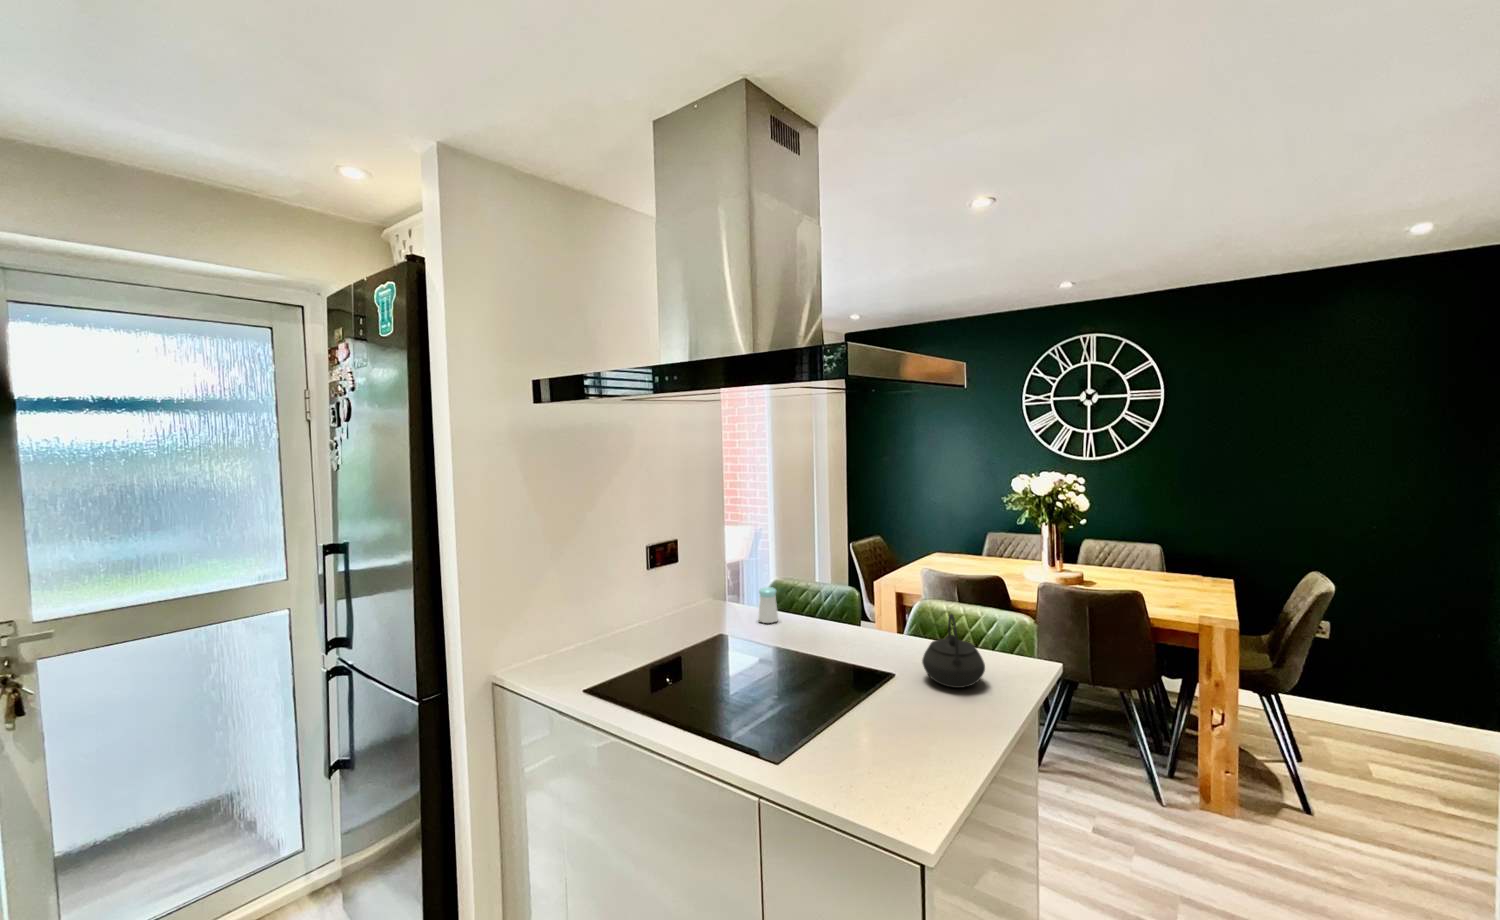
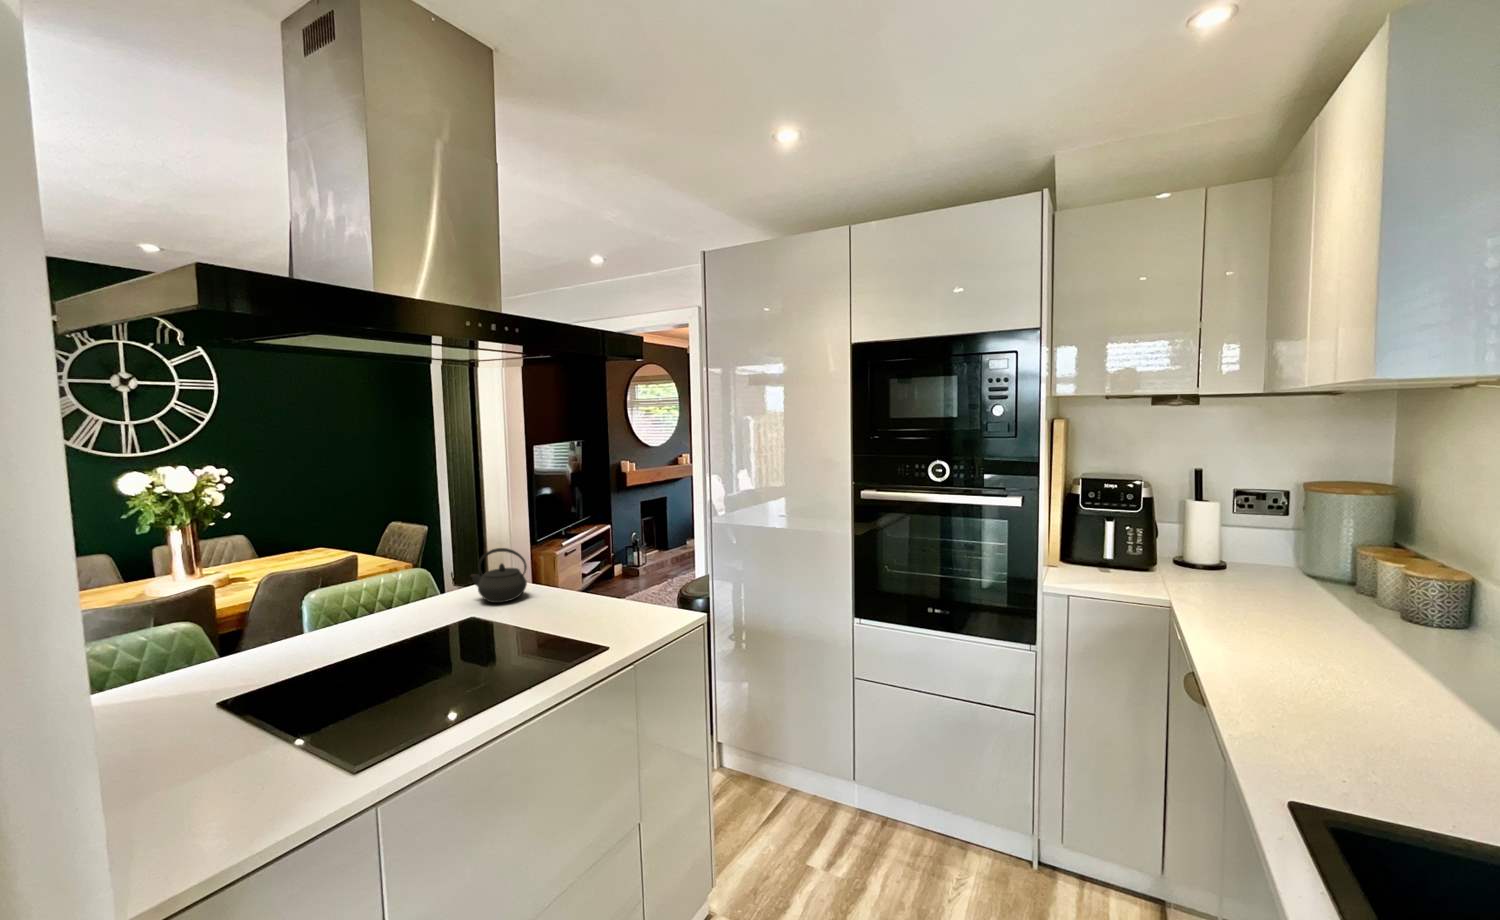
salt shaker: present [758,587,778,623] -> none [201,626,240,680]

